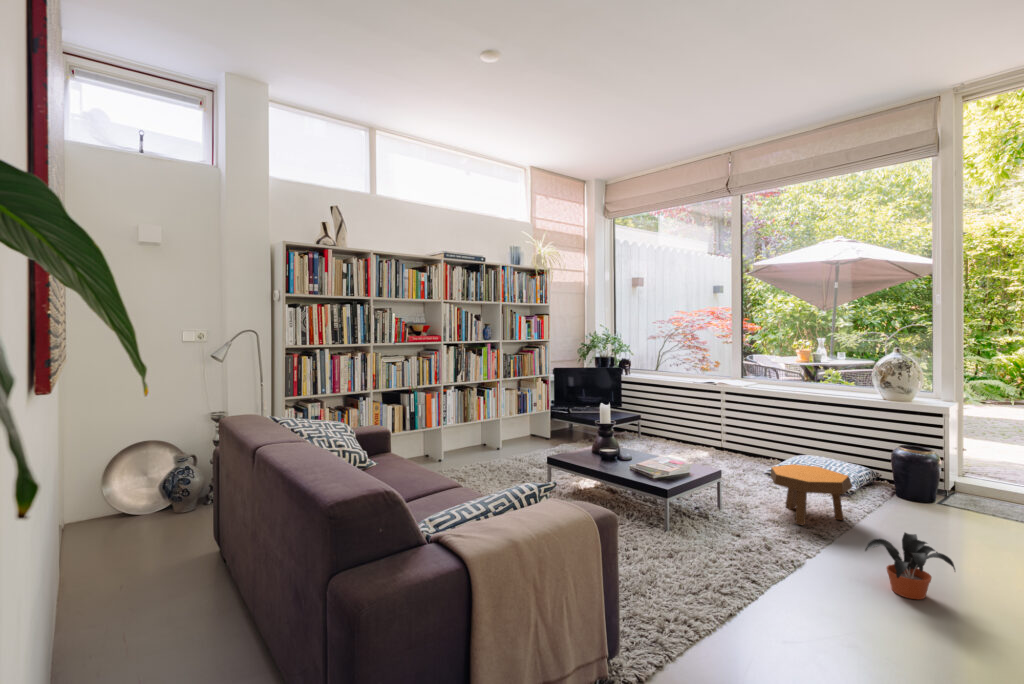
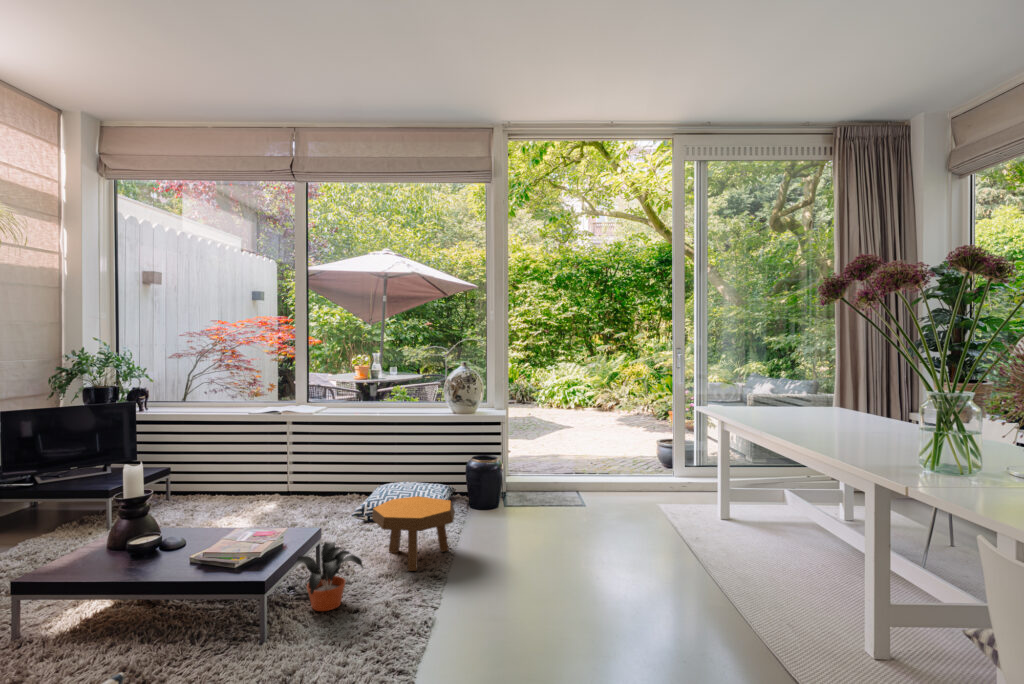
potted plant: present [865,533,955,599] -> present [295,542,363,611]

